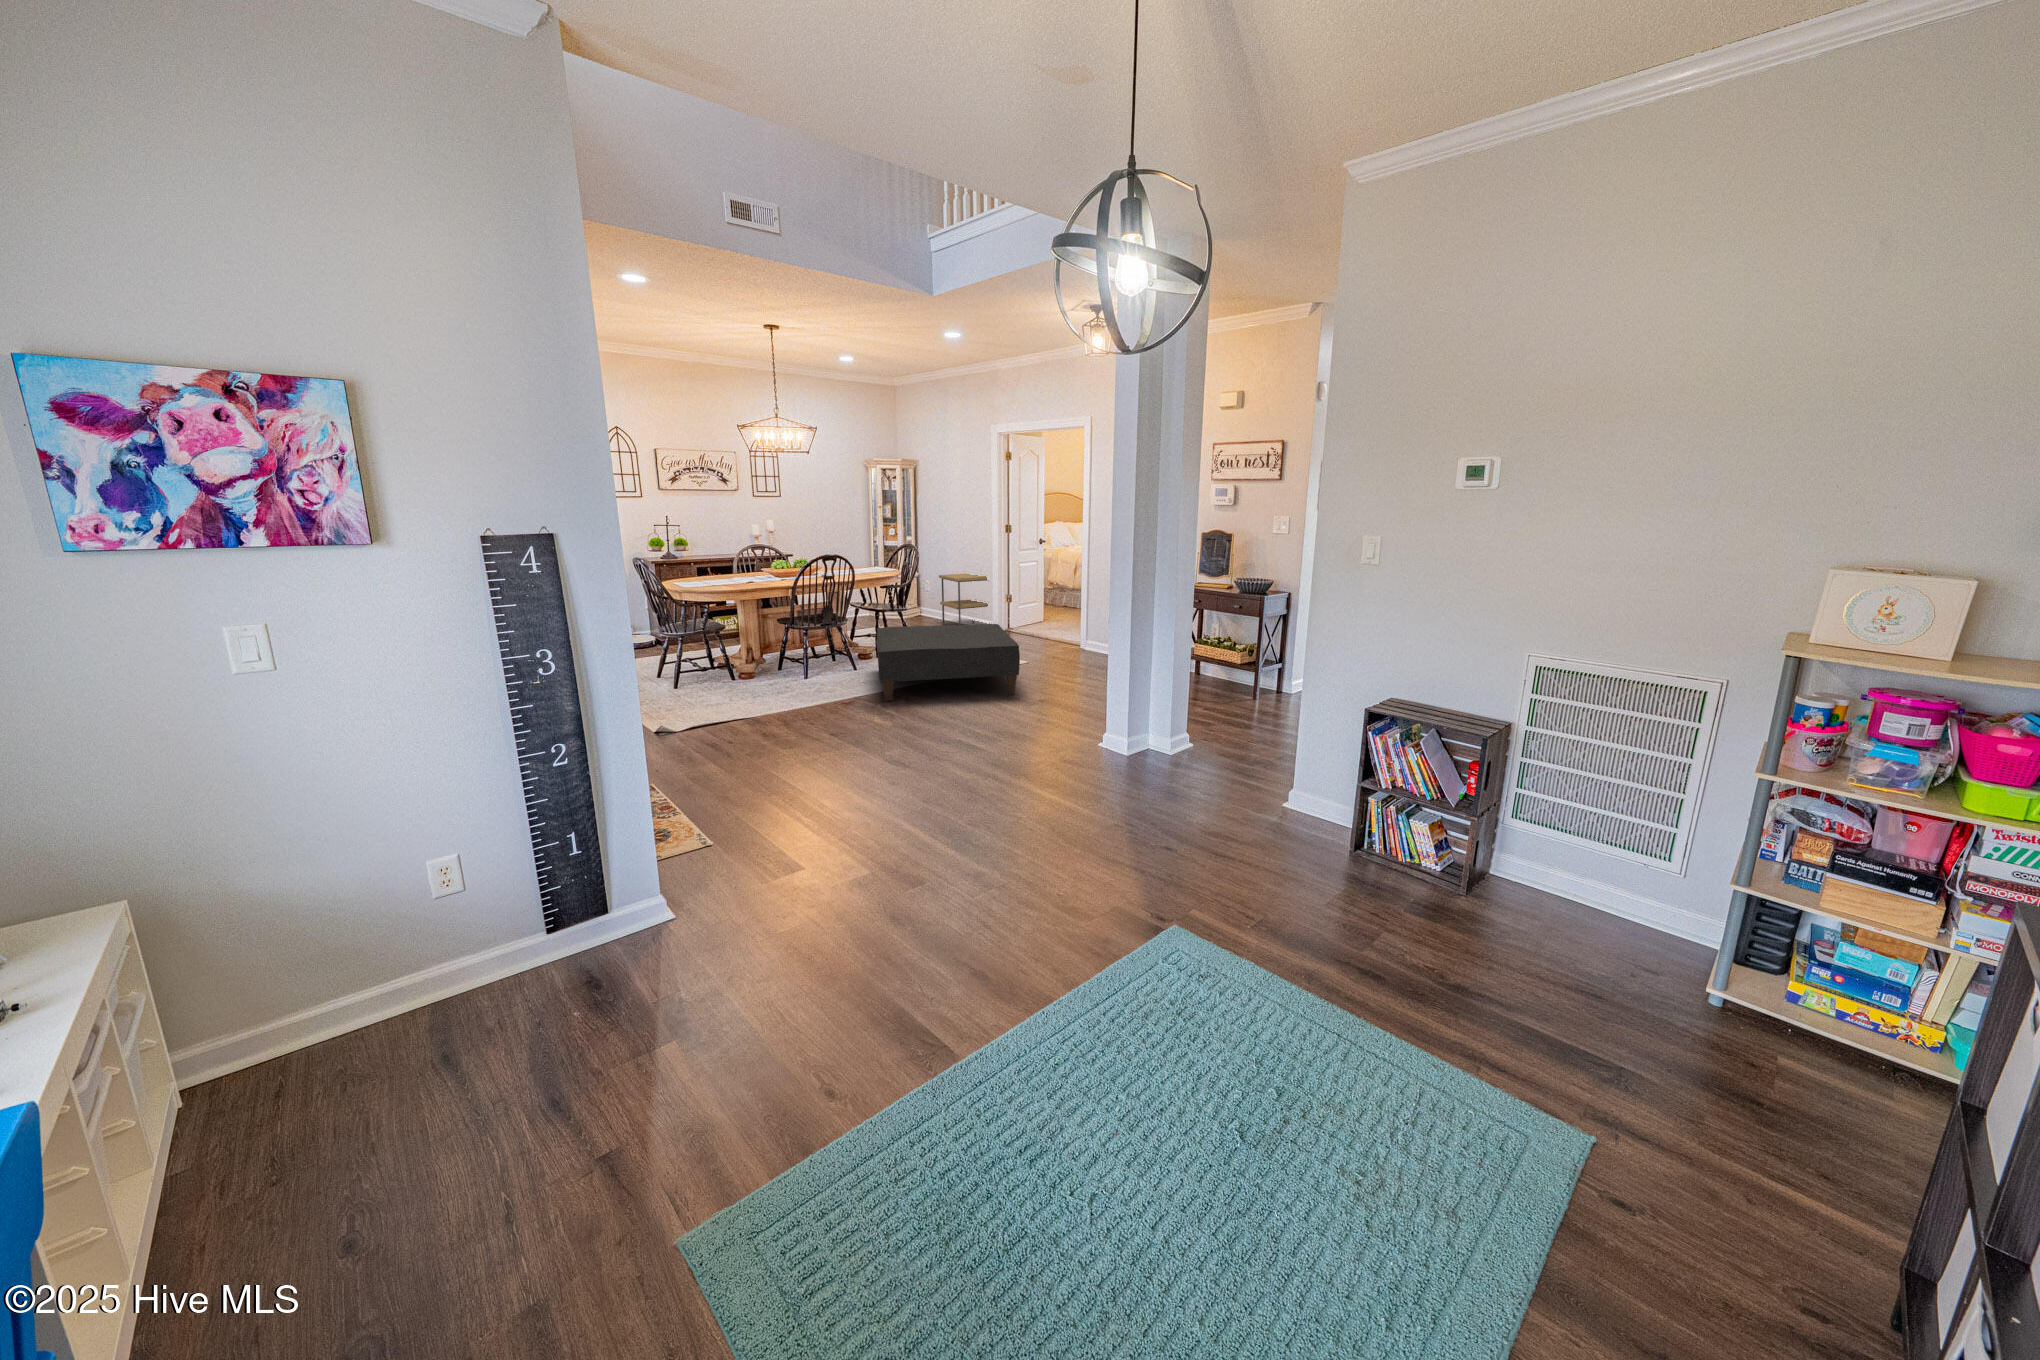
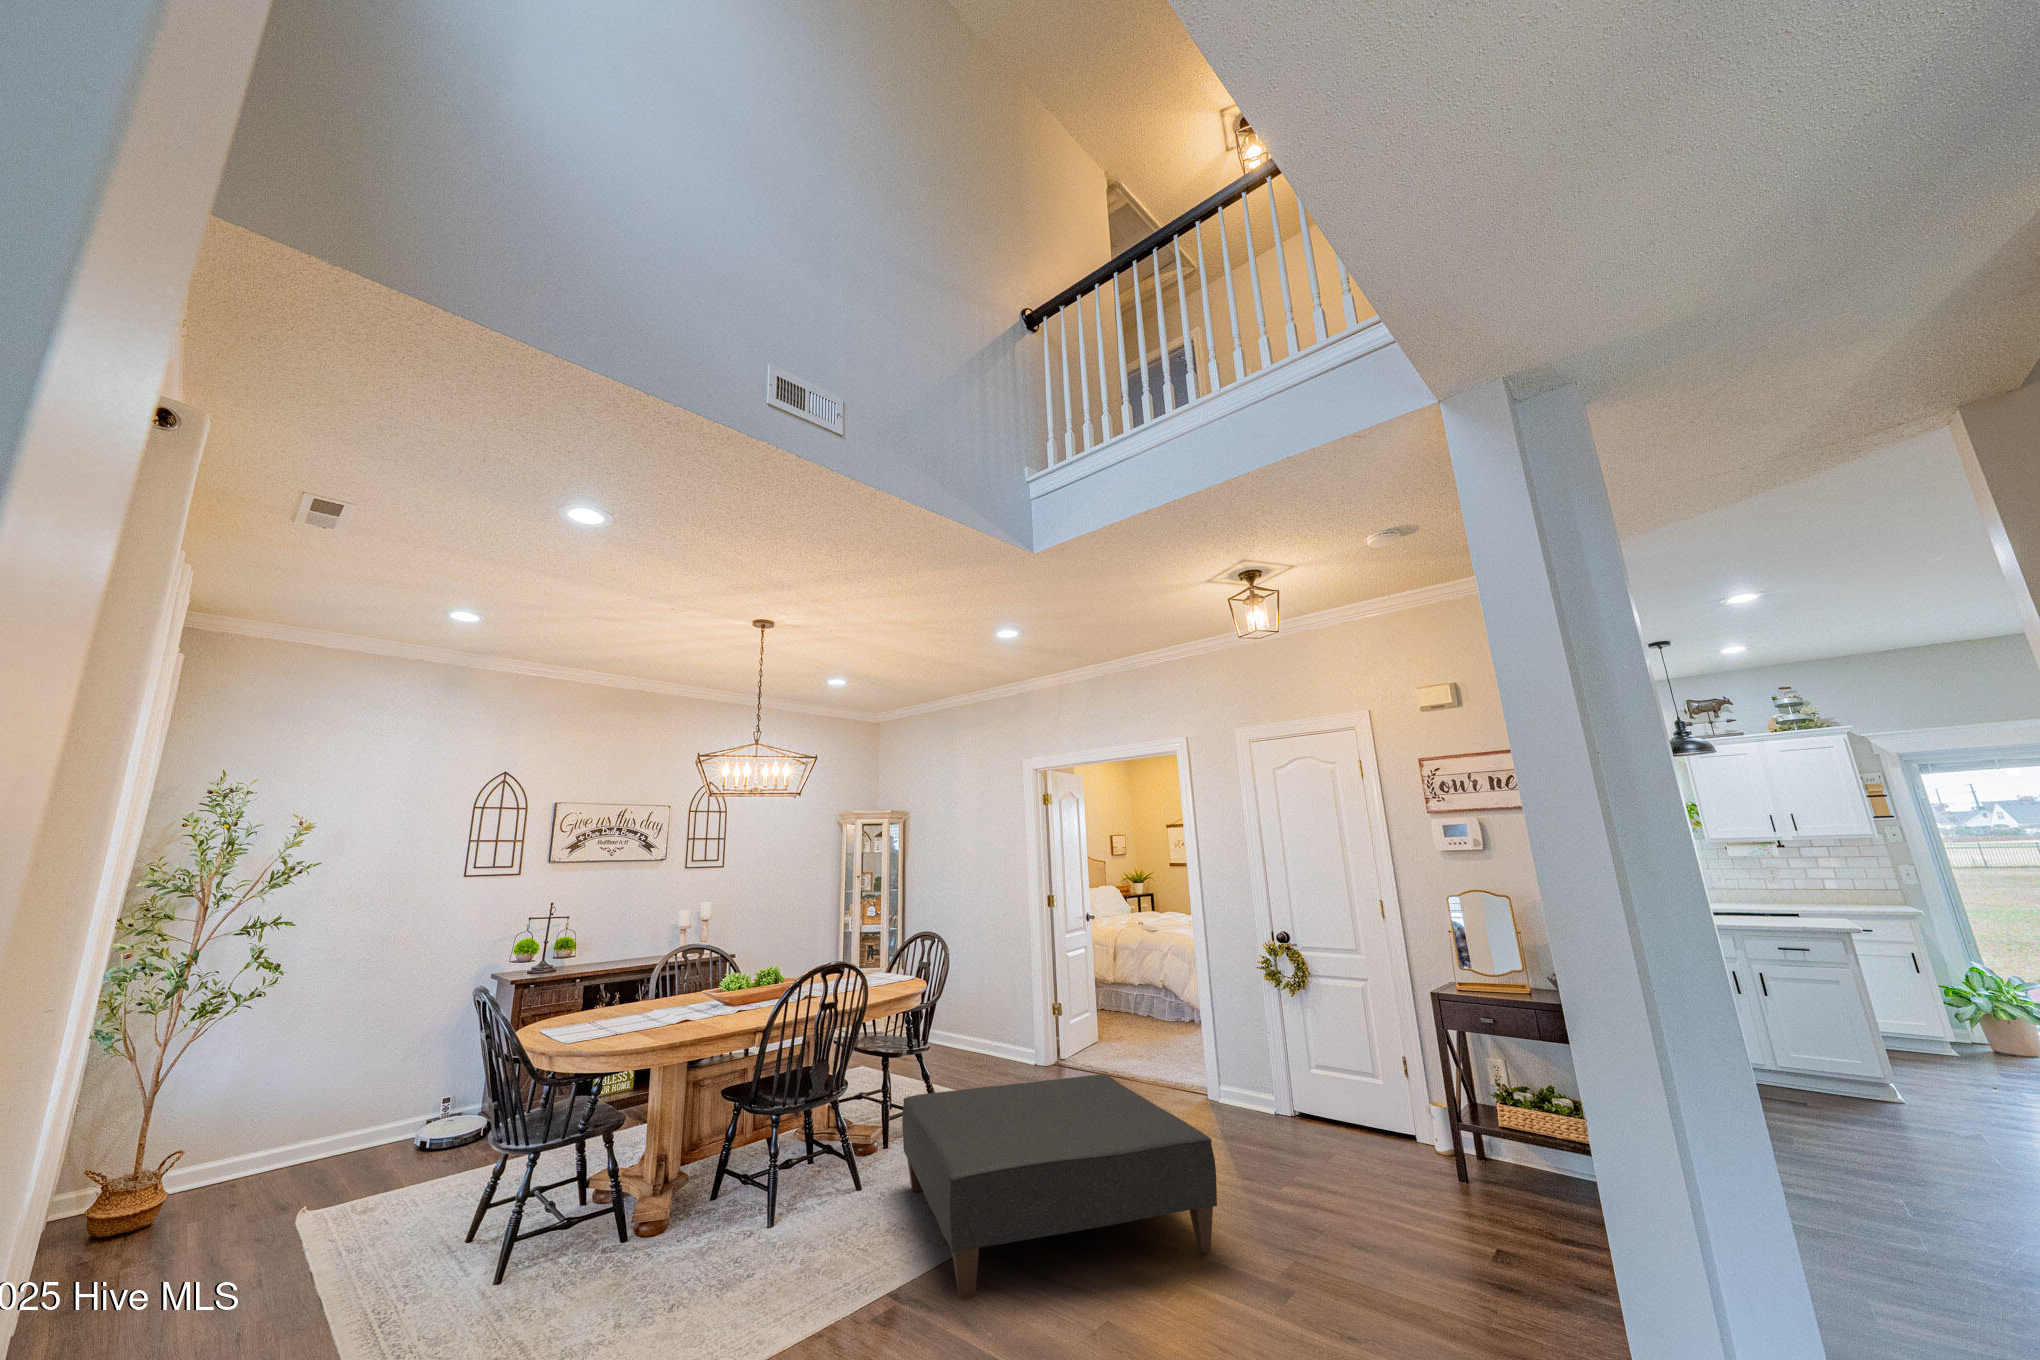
side table: present [939,574,990,625] -> none [951,971,1035,1073]

